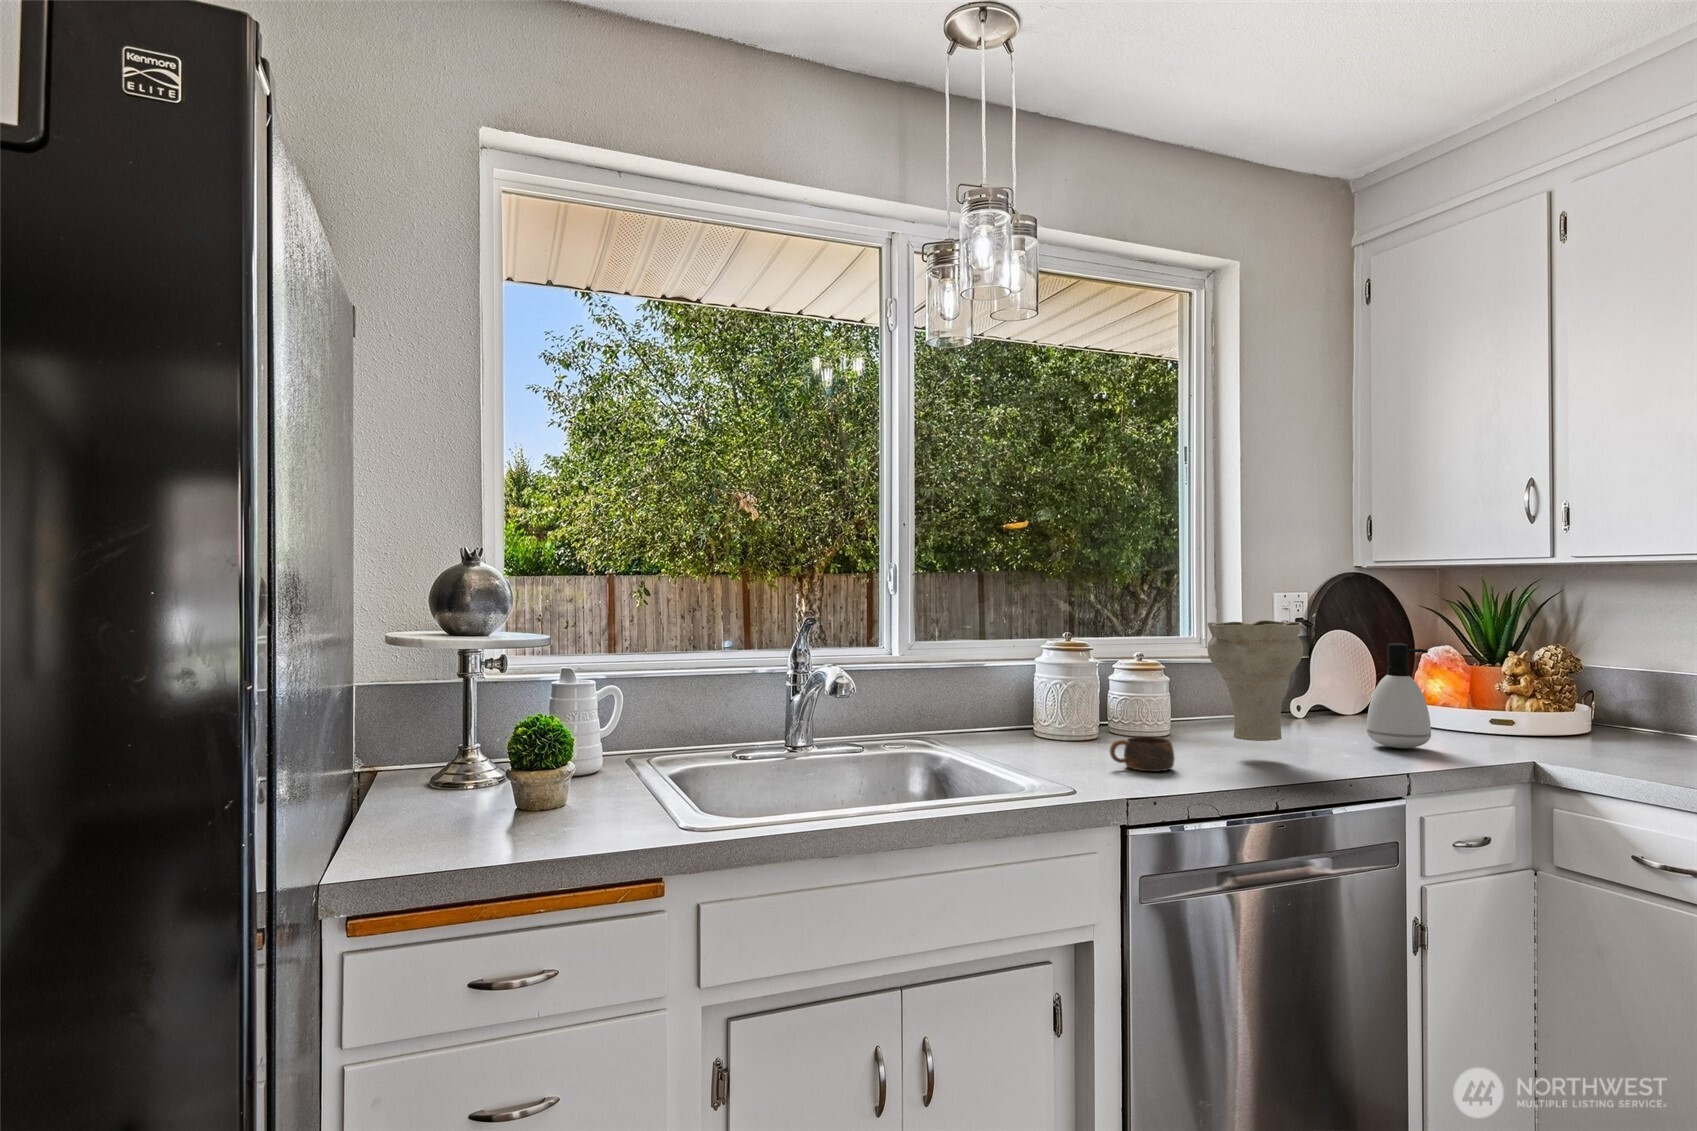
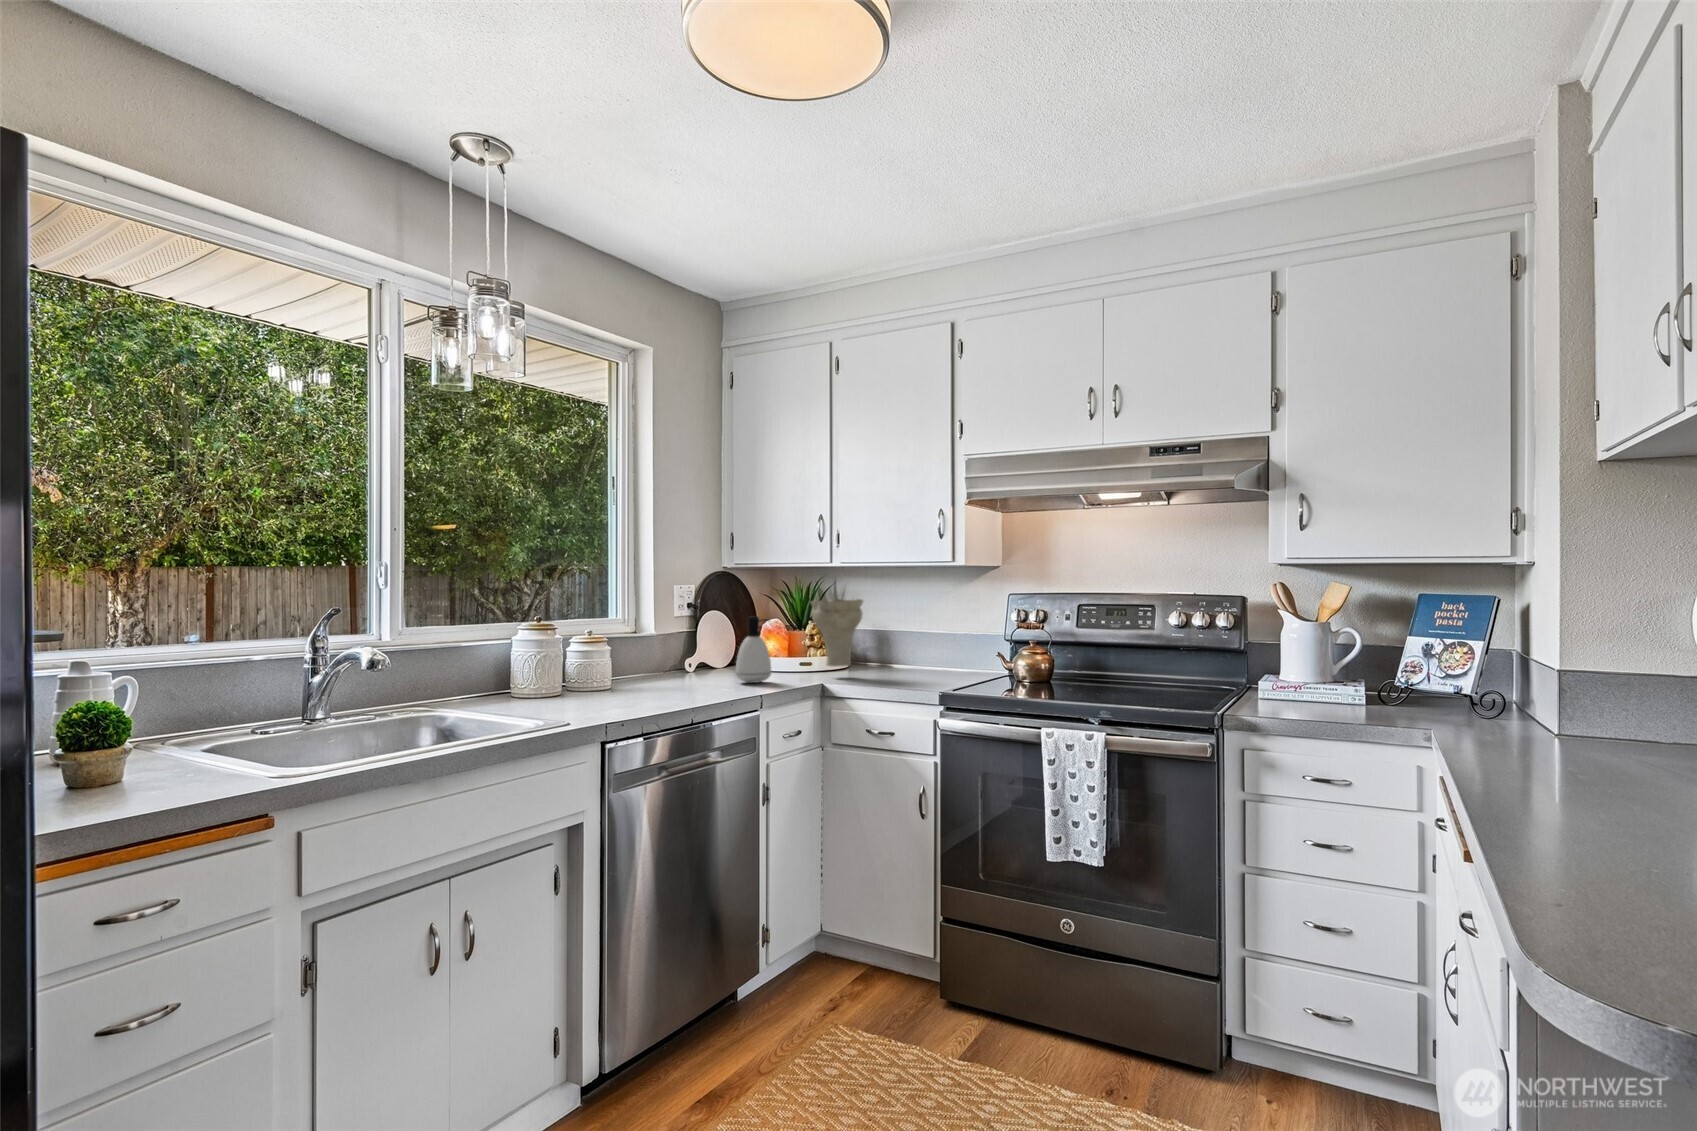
vase: present [1207,620,1303,741] -> present [811,599,863,667]
cup: present [1110,737,1175,771] -> none [581,685,625,708]

